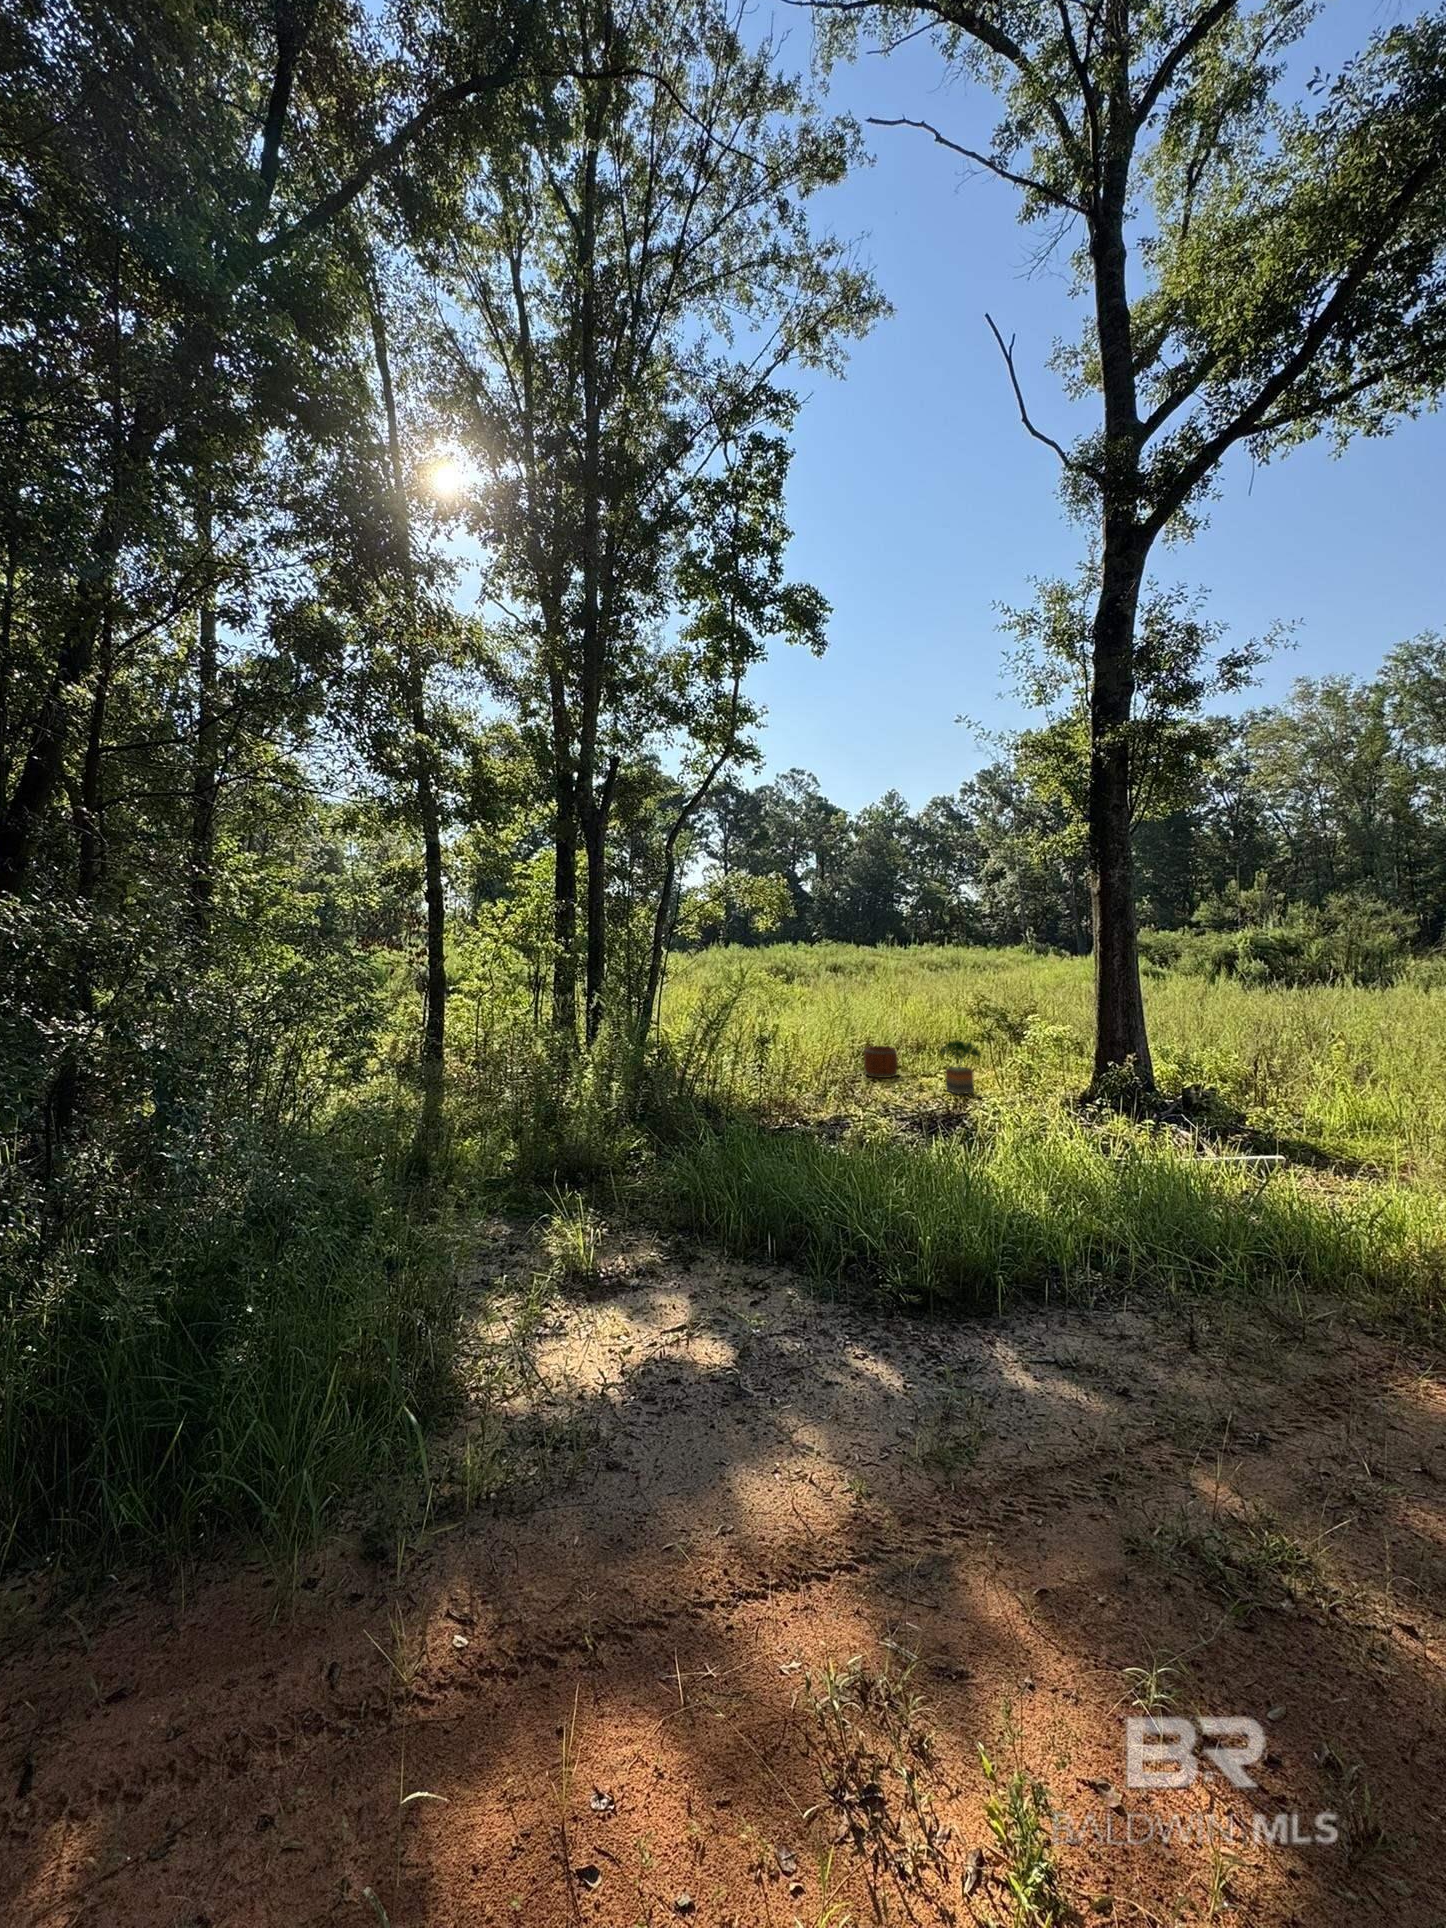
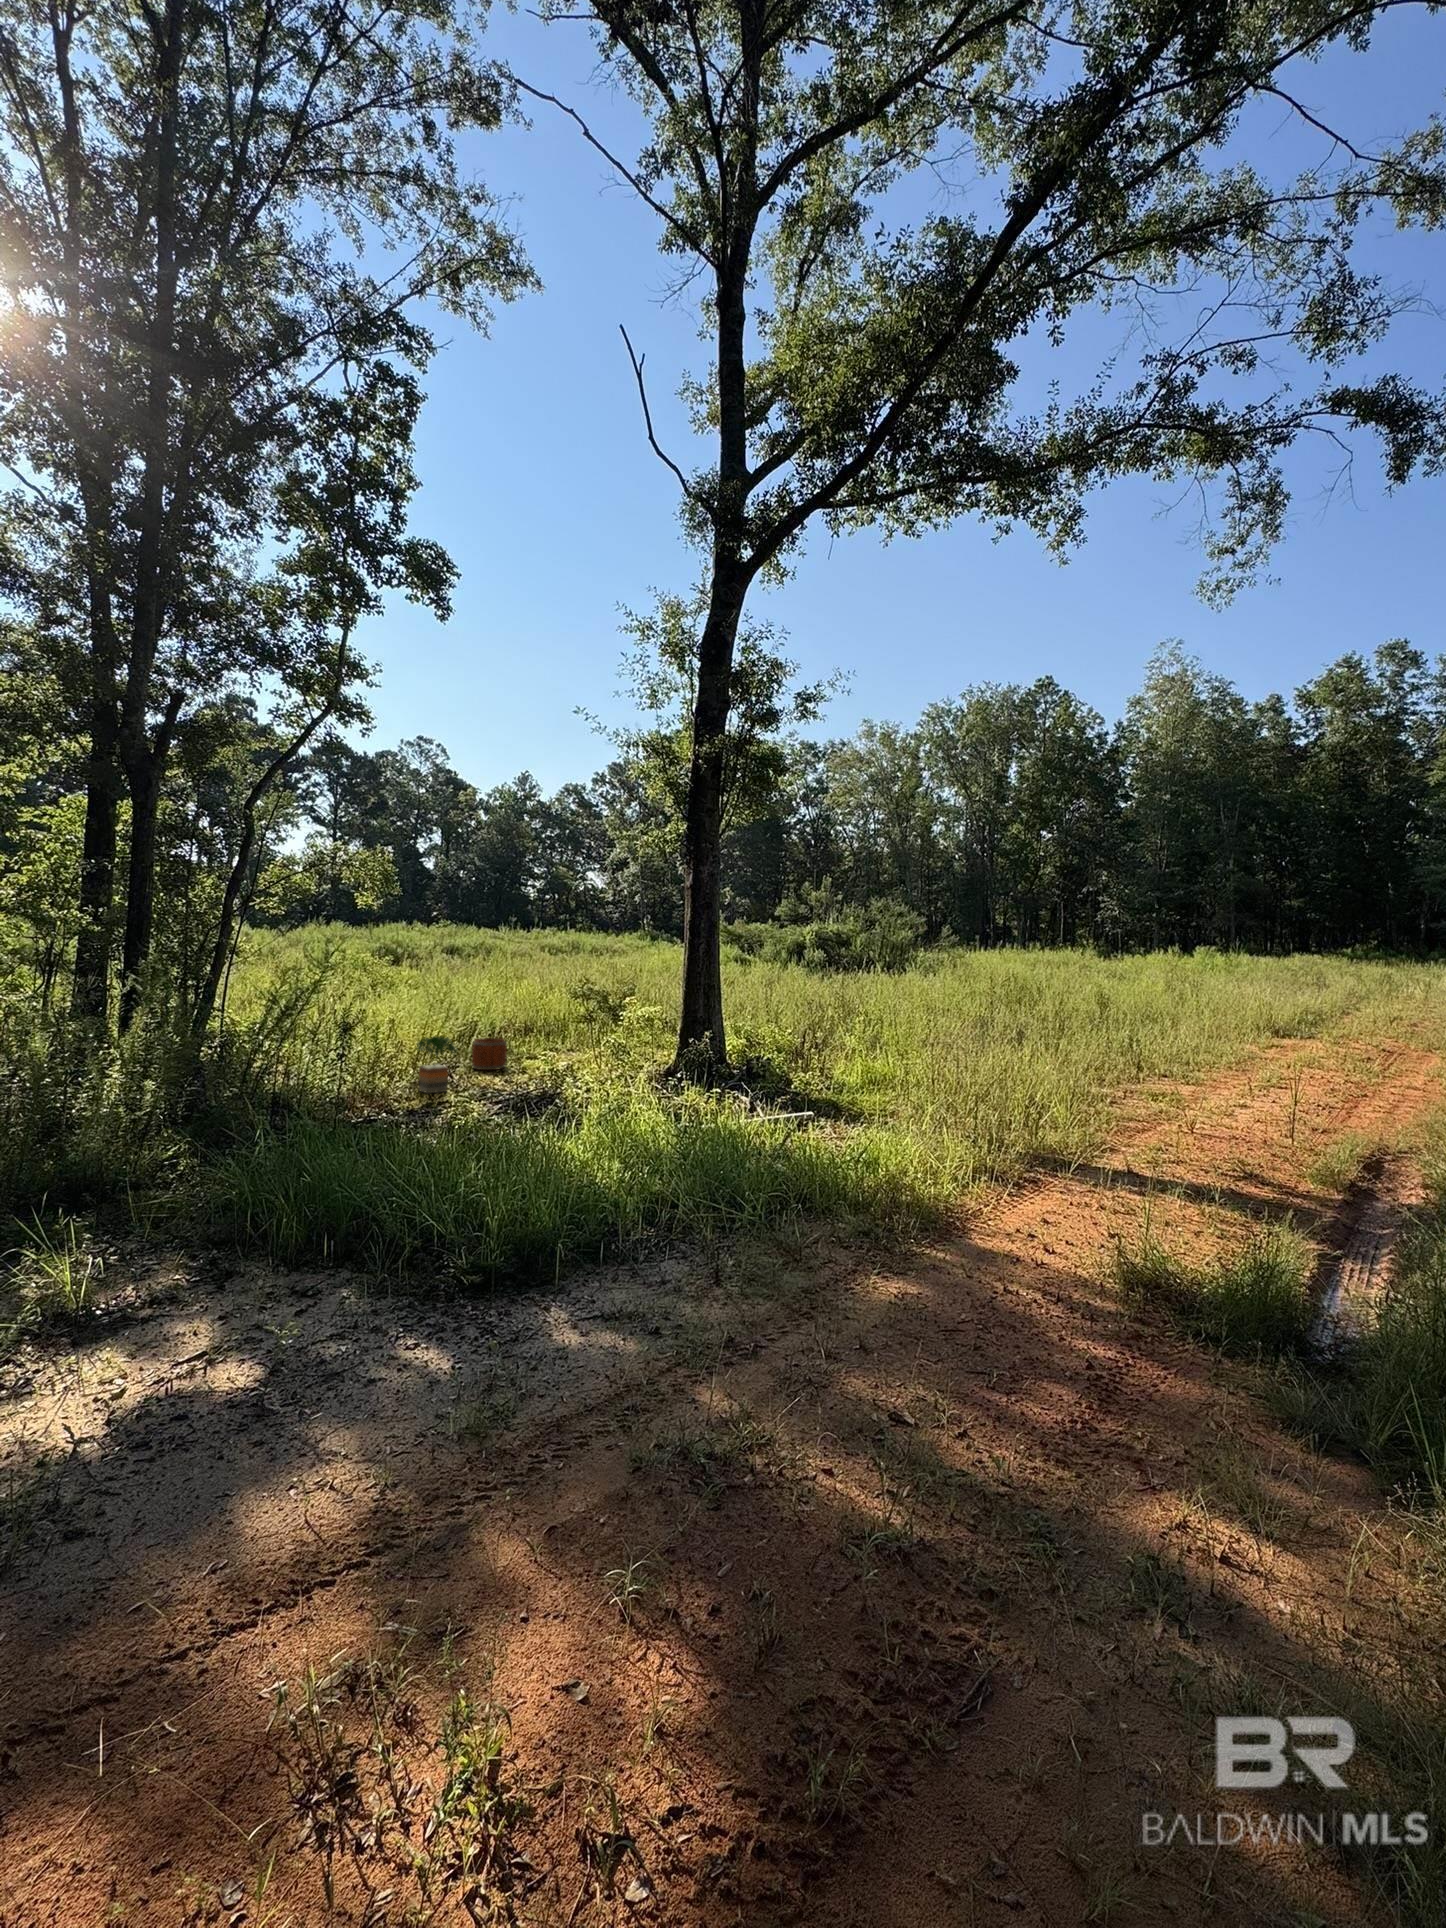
potted tree: present [941,1041,981,1094] -> present [417,1036,457,1093]

